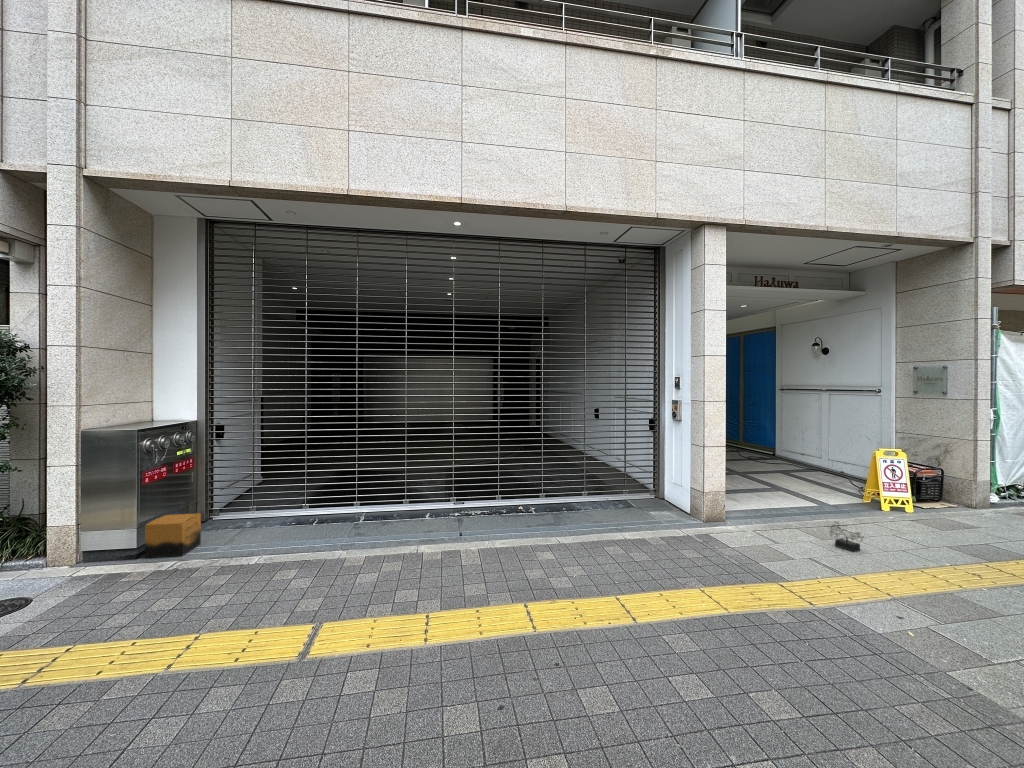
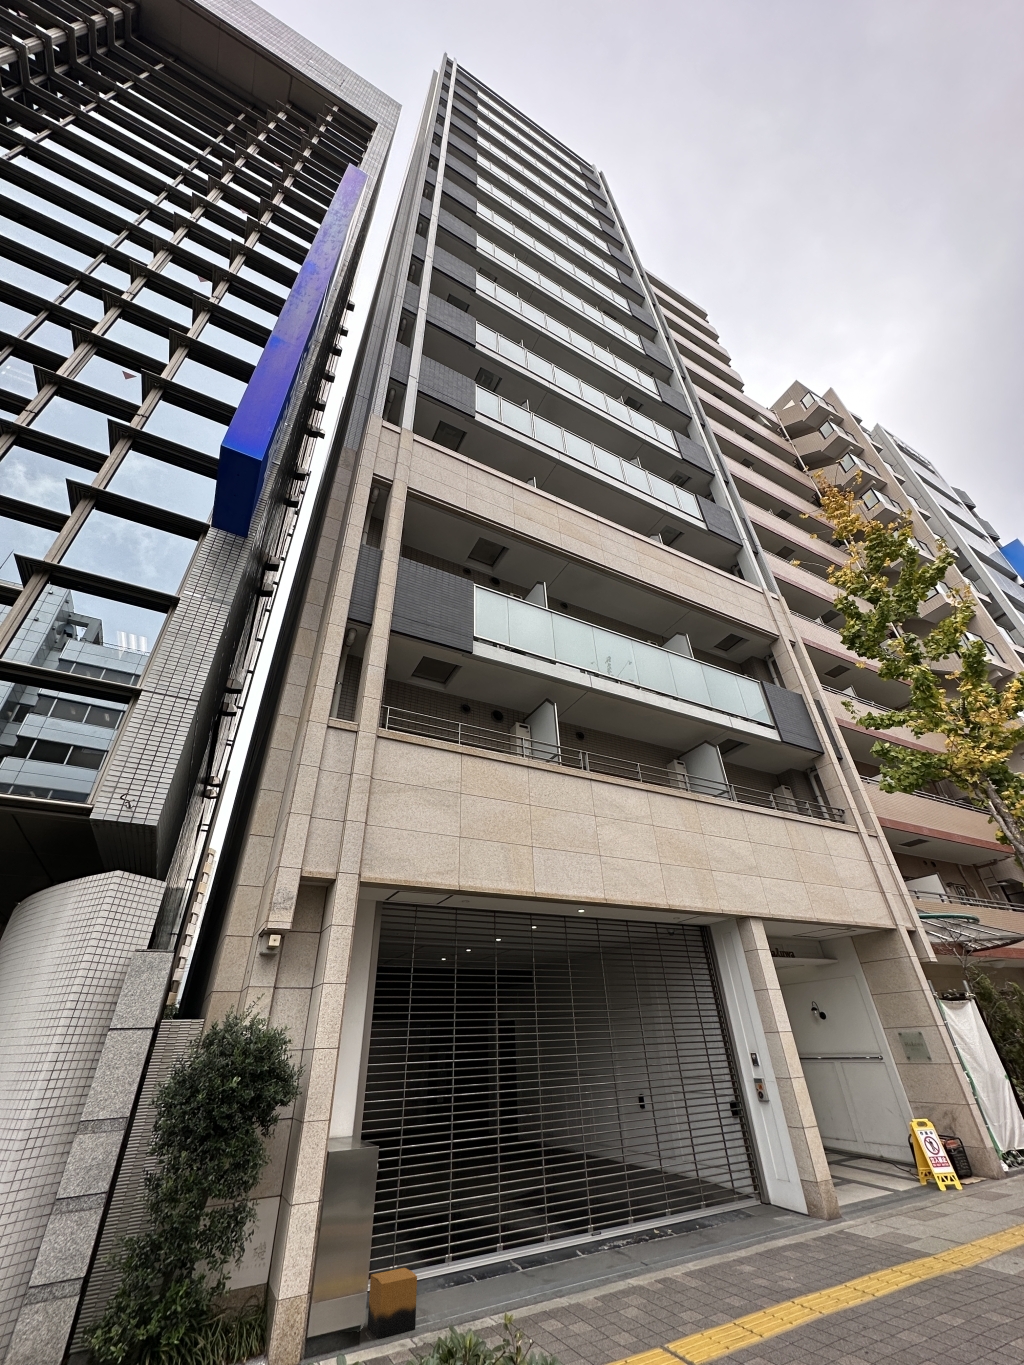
decorative plant: present [830,521,862,552] -> none [930,1192,960,1221]

